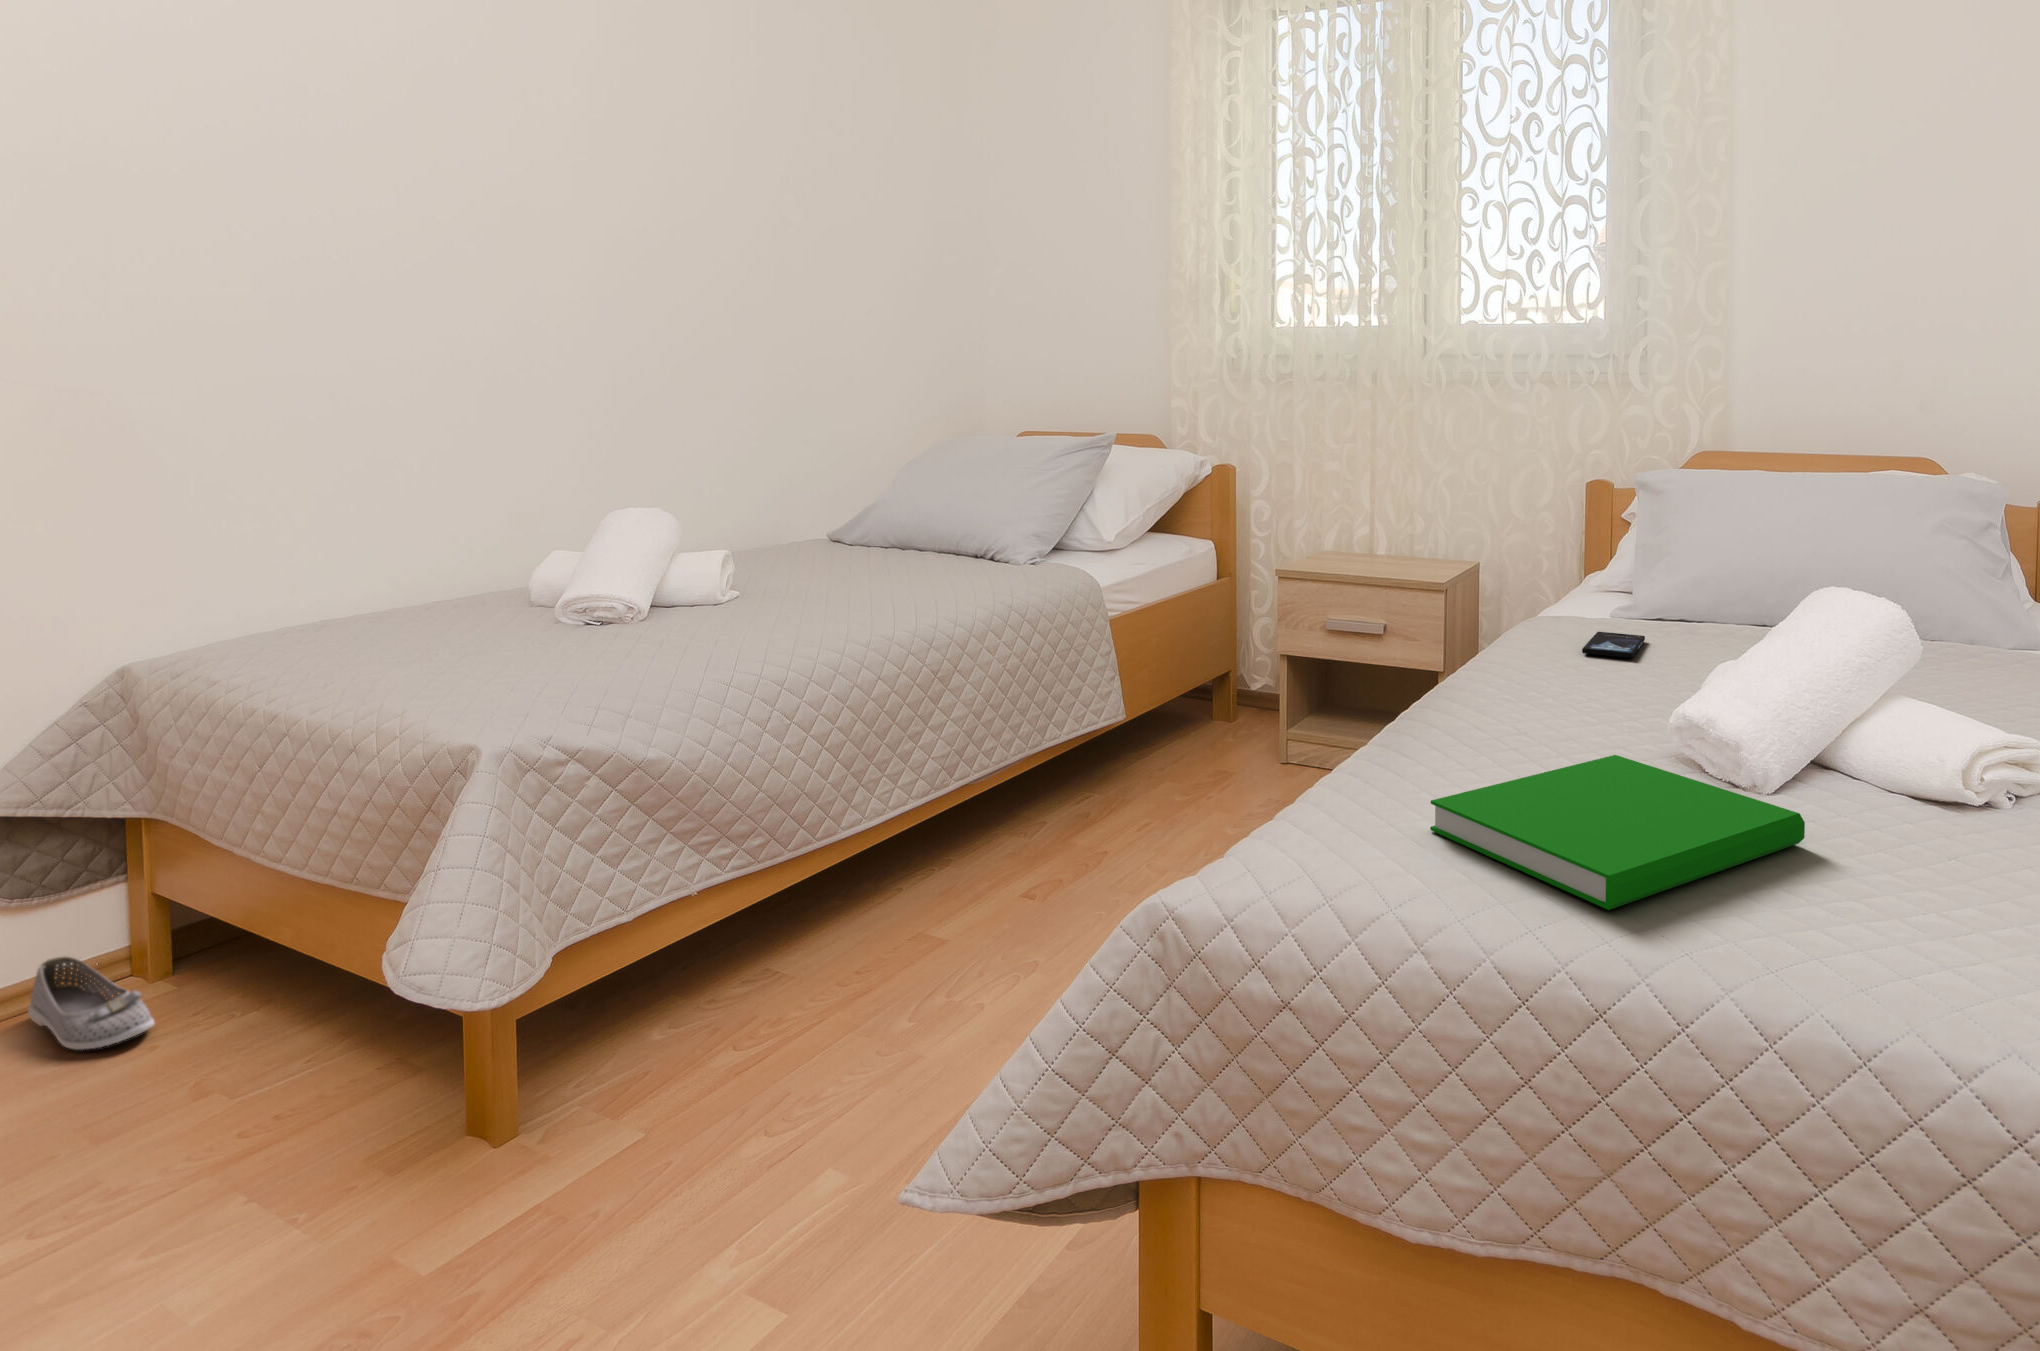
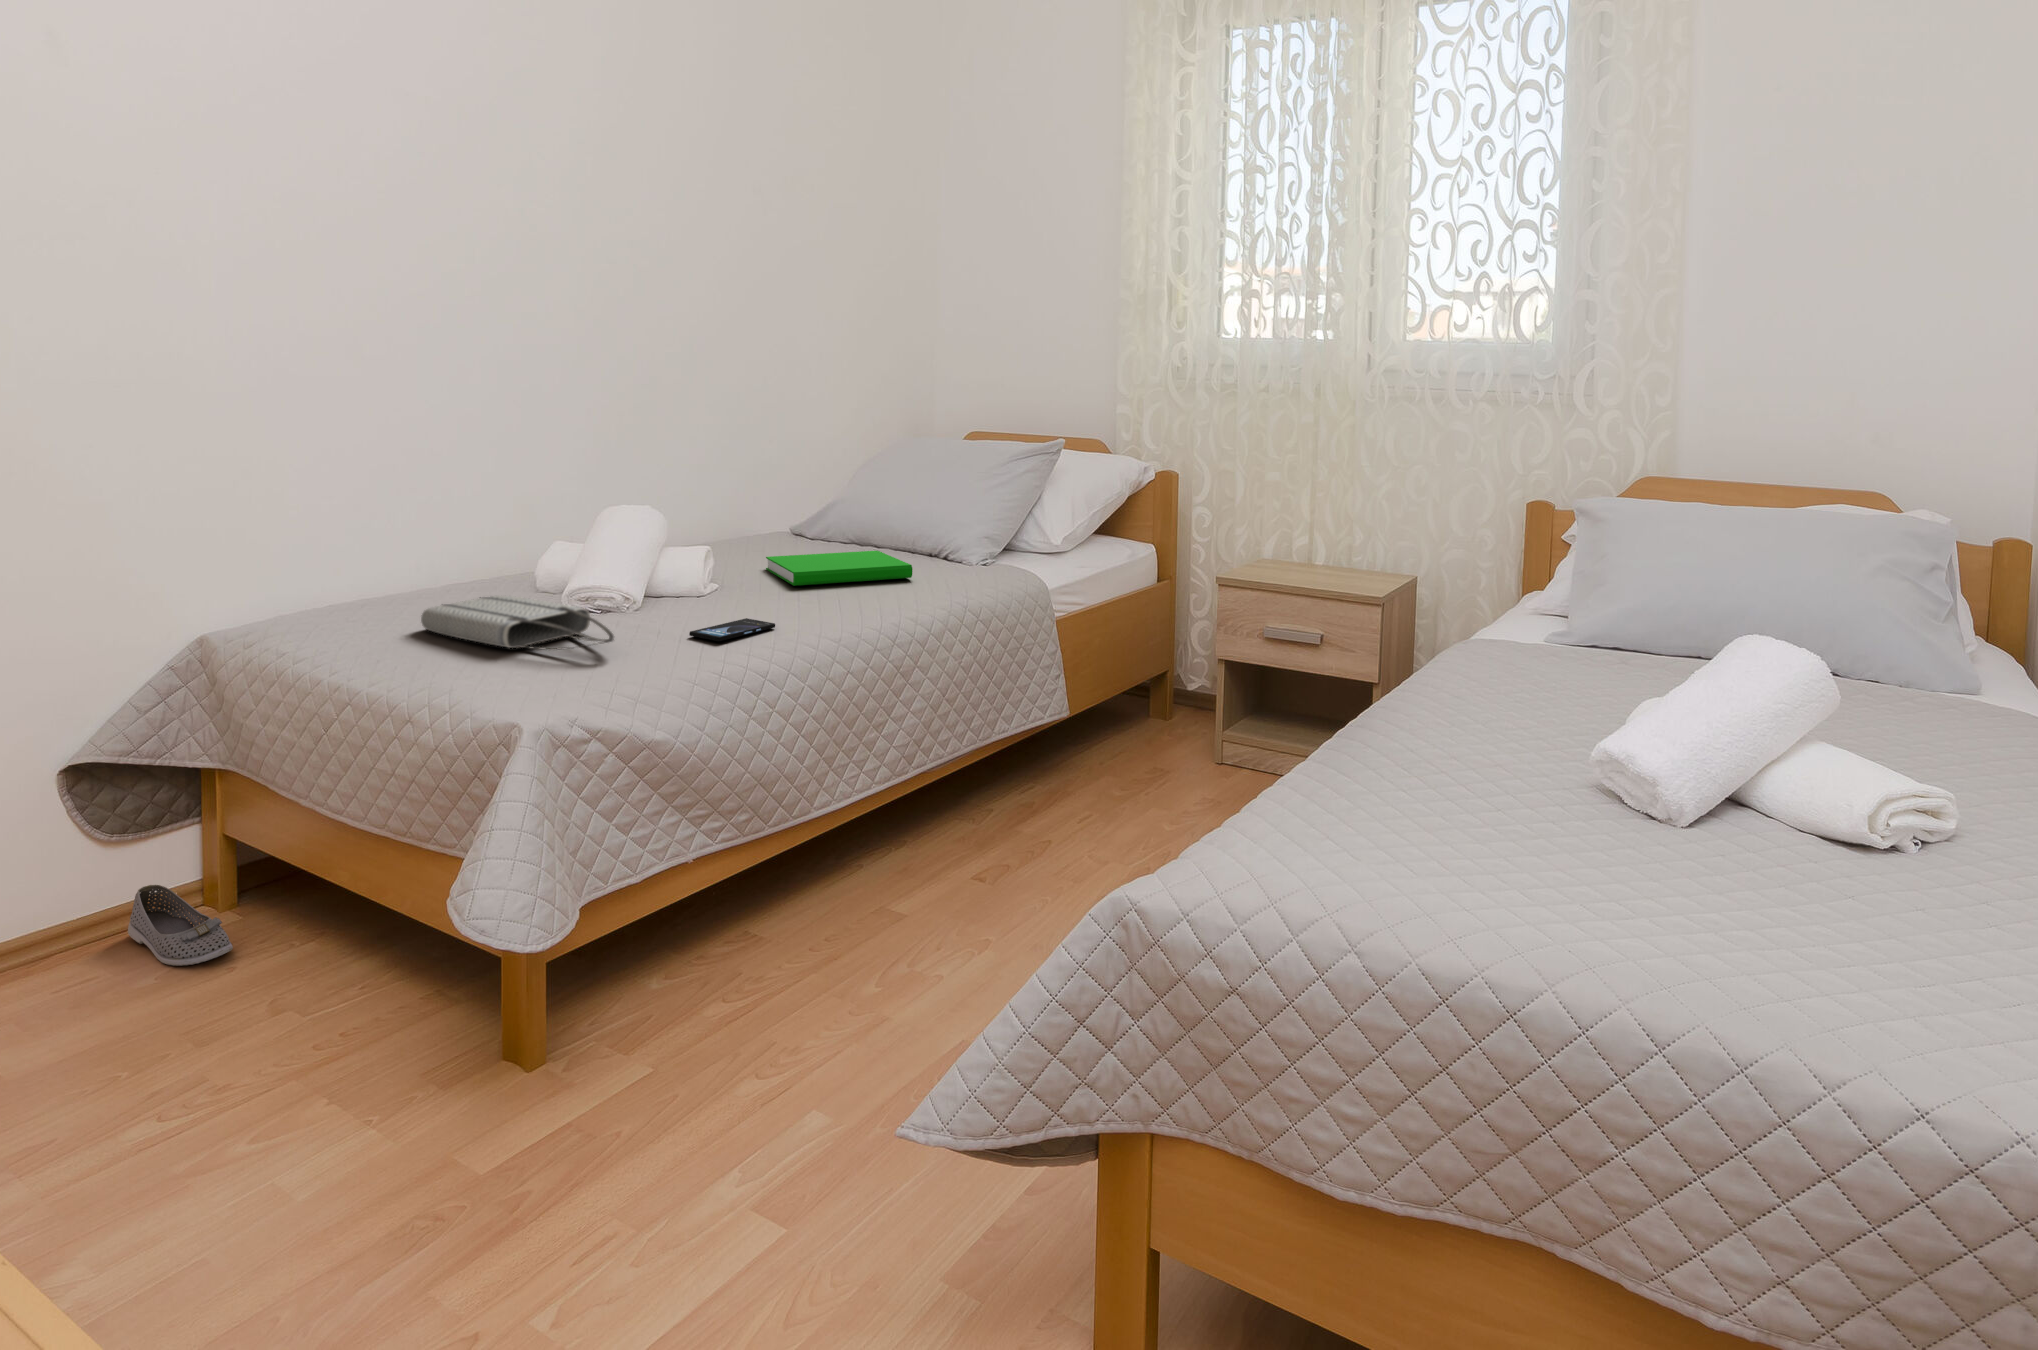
tote bag: none [385,610,606,664] -> present [421,596,614,649]
smartphone: present [1582,632,1645,658] -> present [689,618,775,641]
book: present [1430,755,1805,910] -> present [766,551,912,586]

